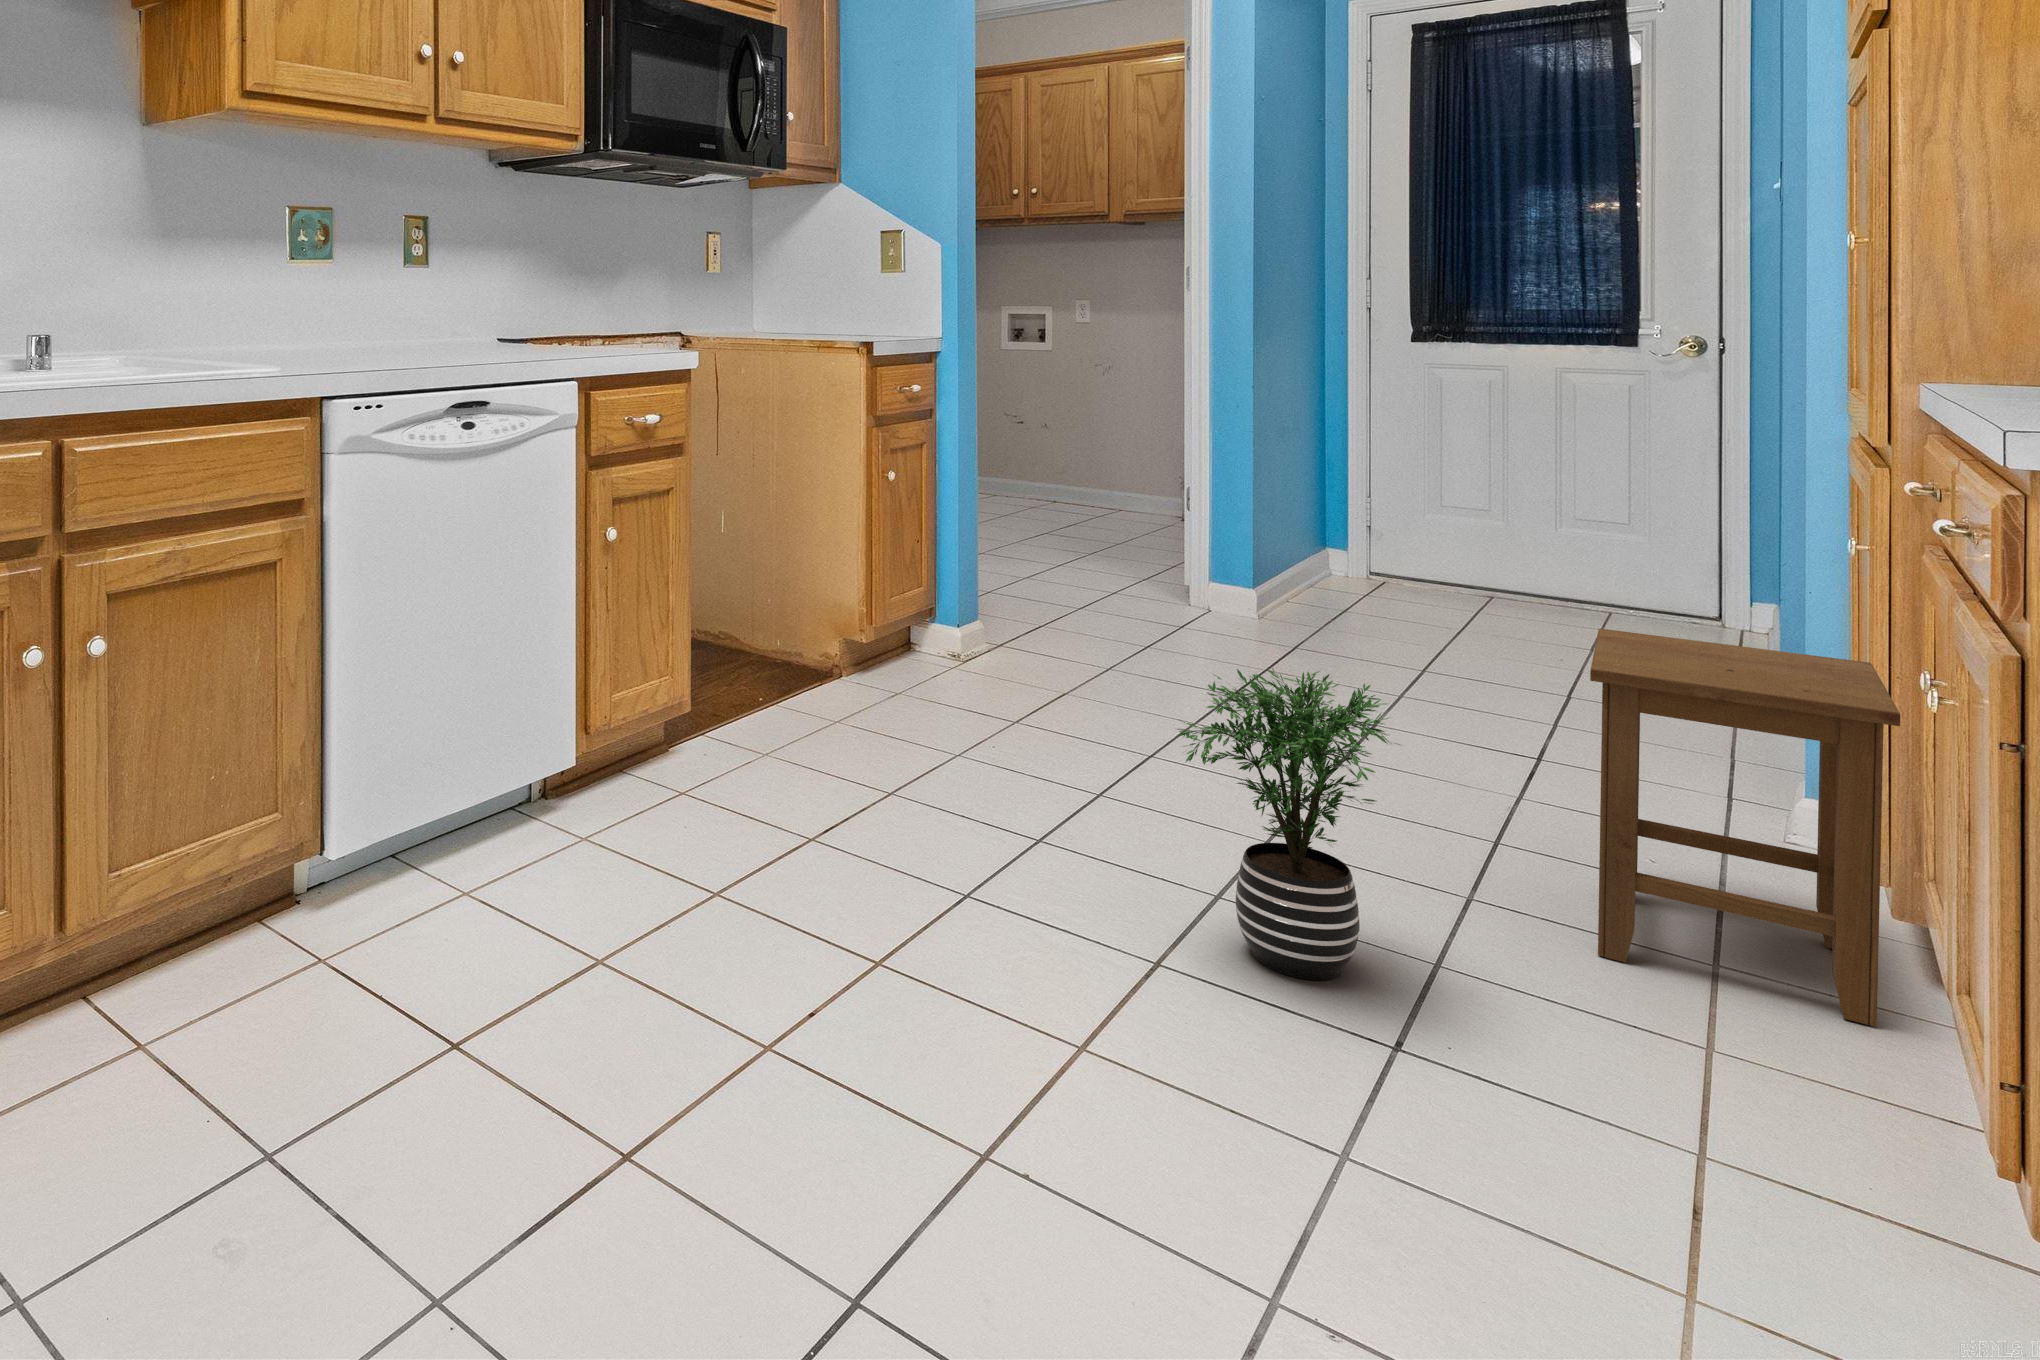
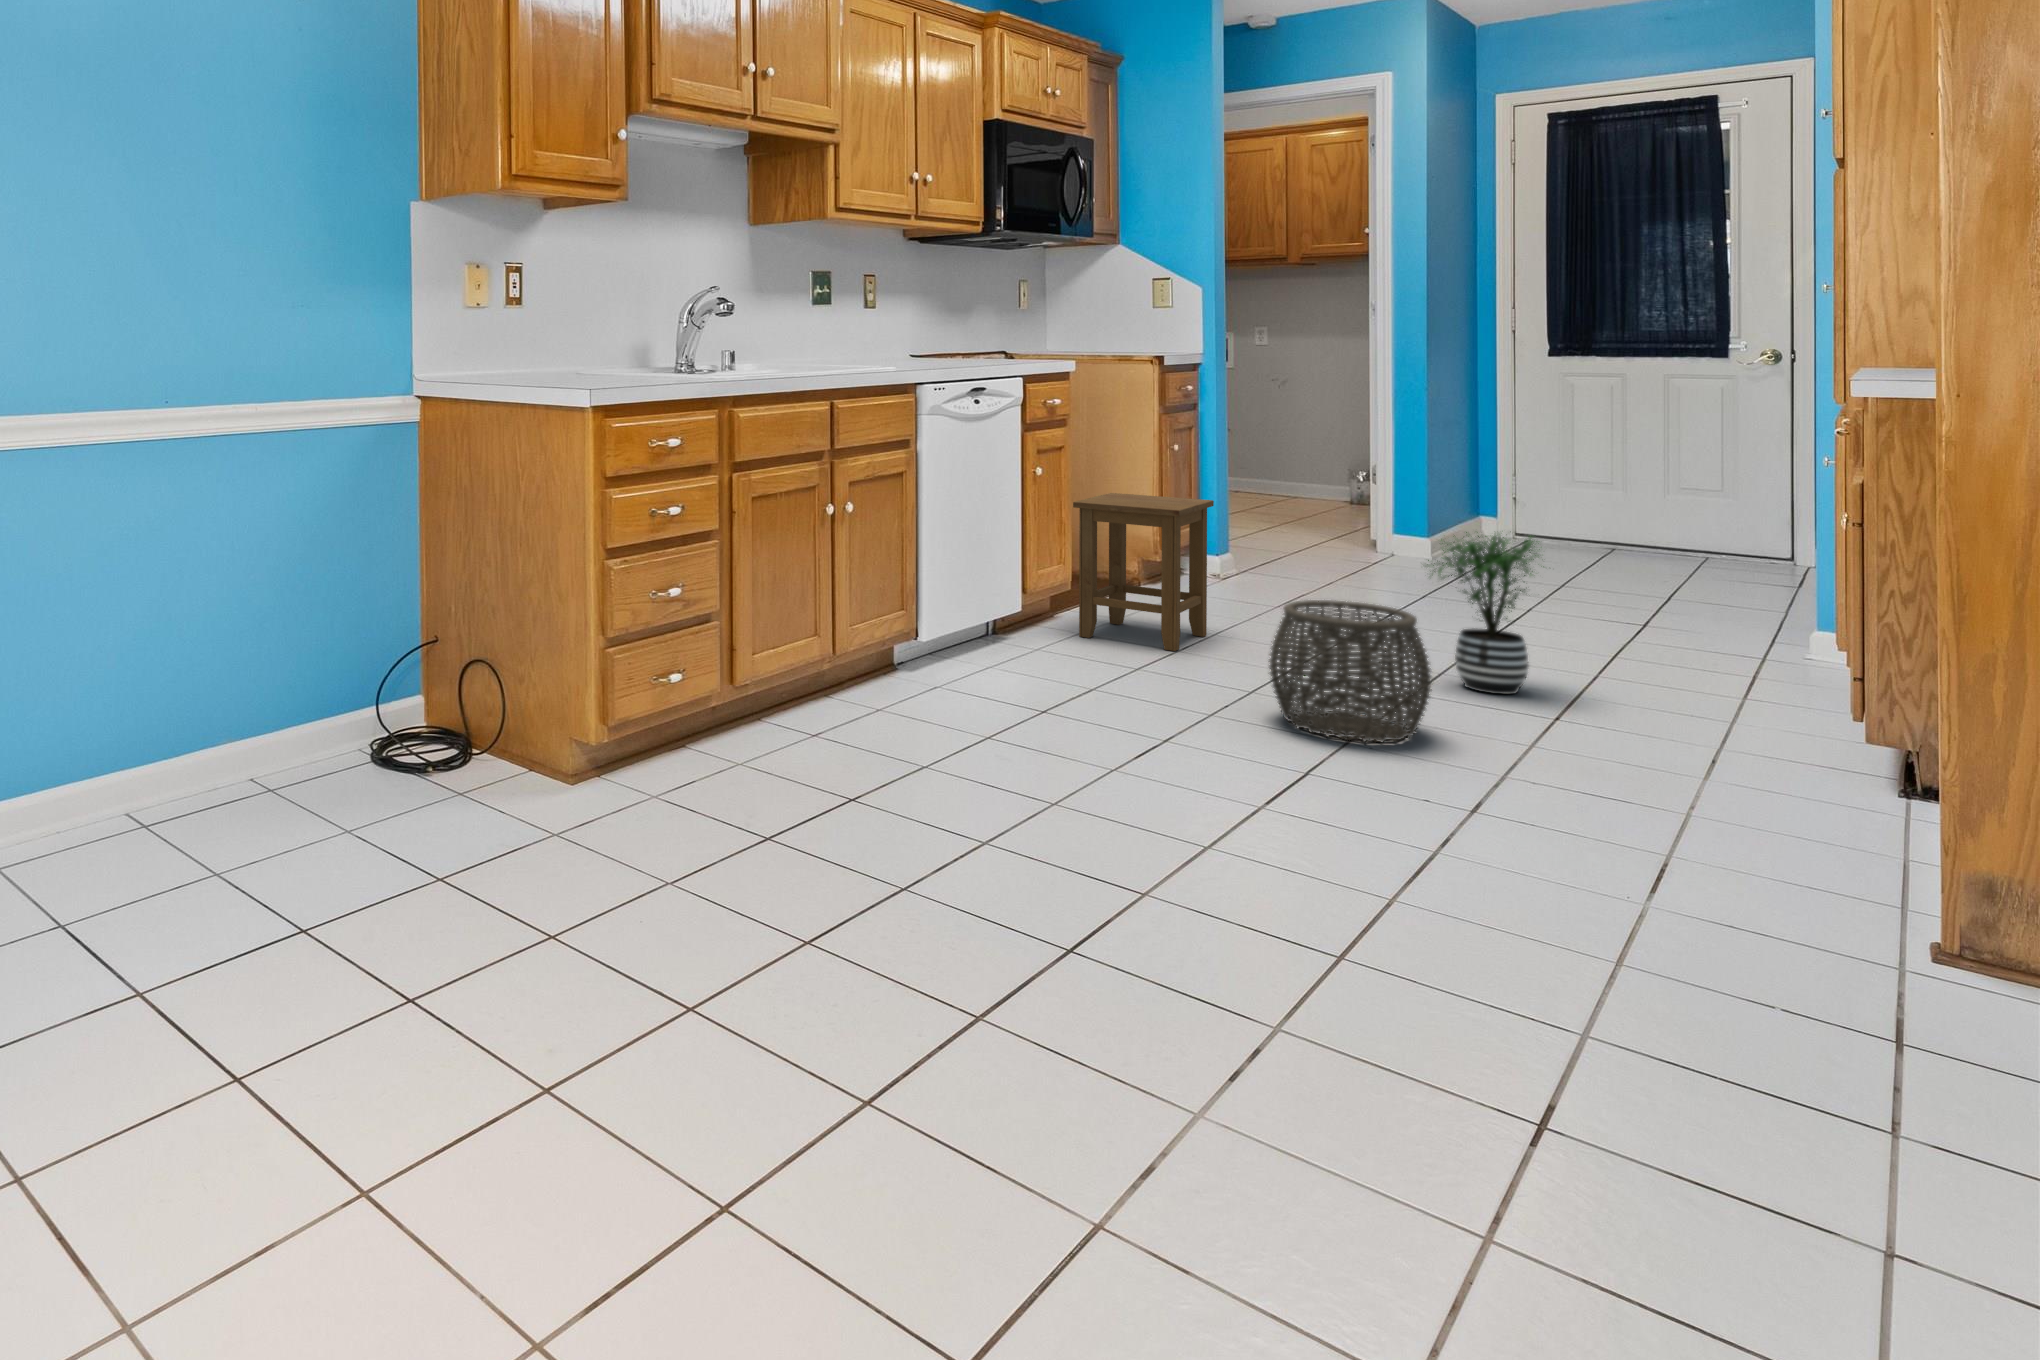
stool: present [1590,629,1900,1026] -> present [1073,493,1214,651]
woven basket: none [856,835,1155,1187] -> present [1269,600,1432,742]

